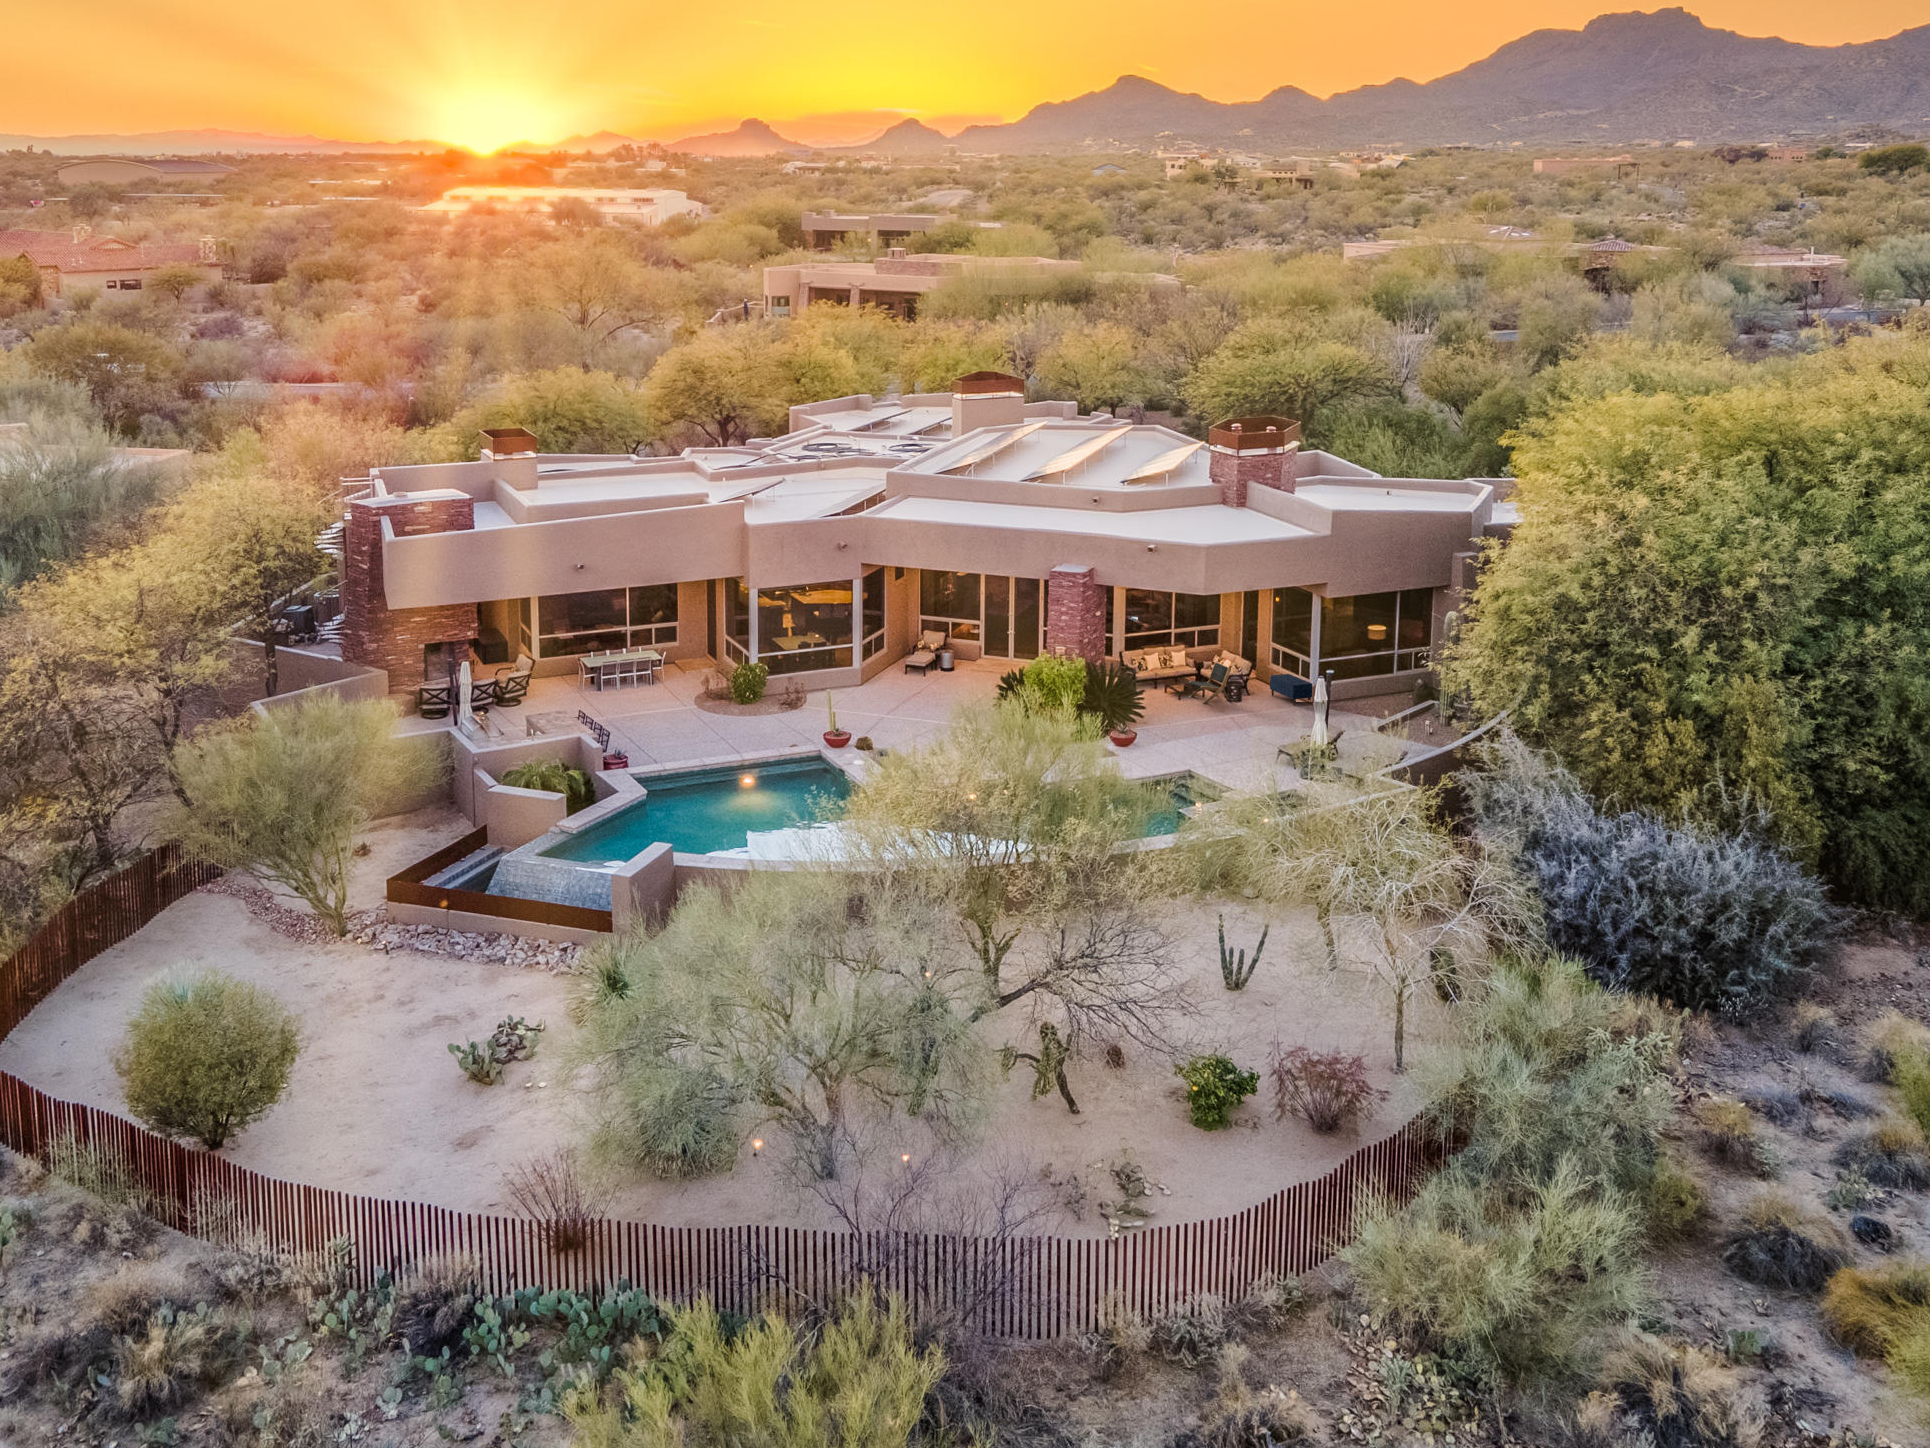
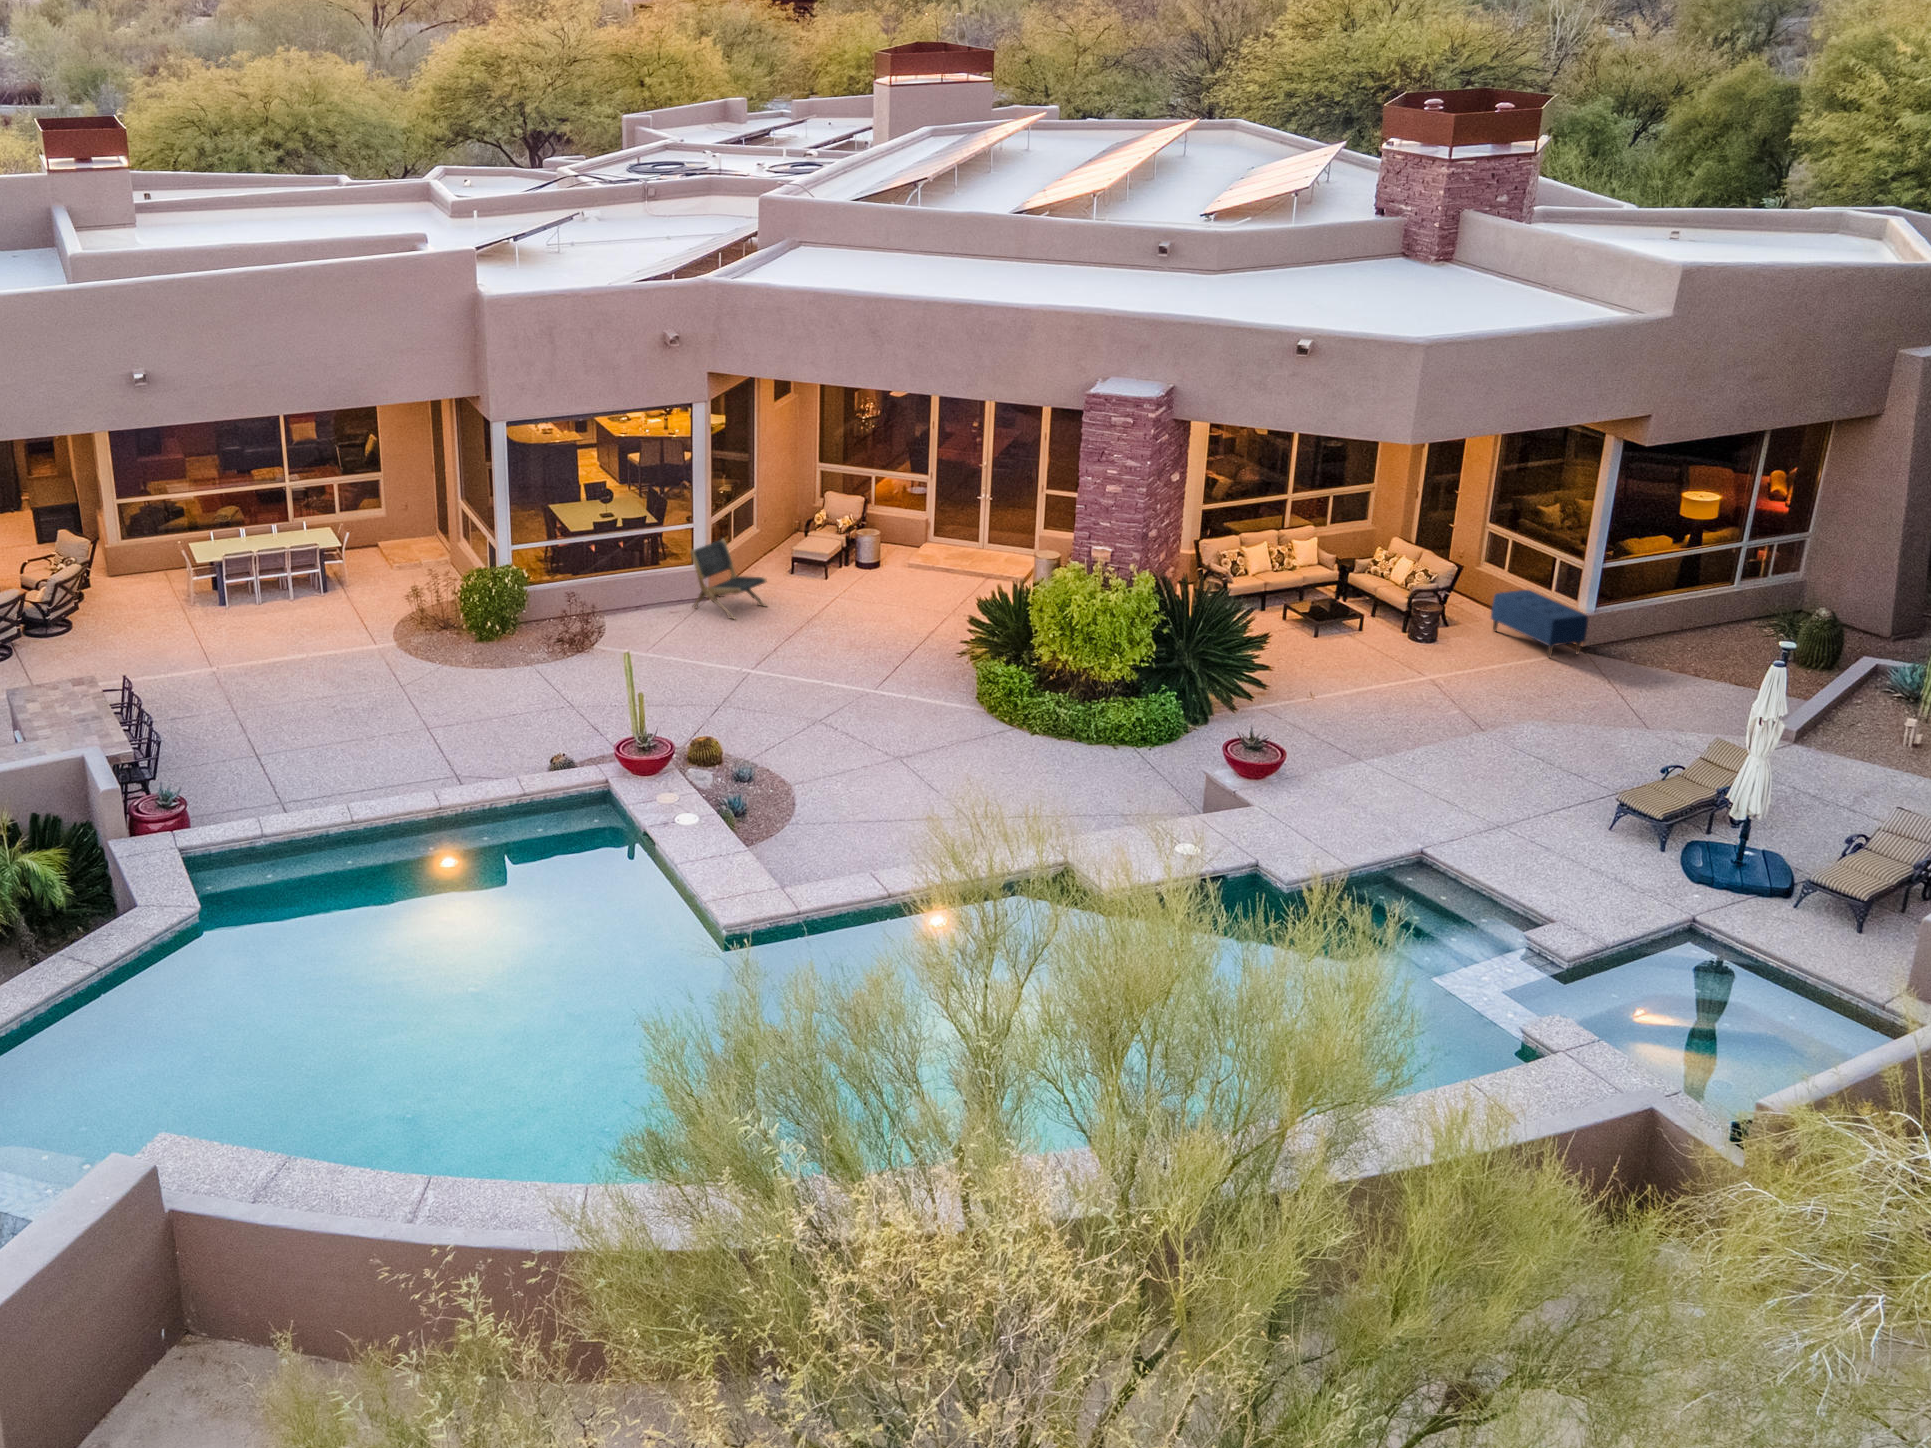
lounge chair: present [1189,662,1231,704] -> present [690,539,767,620]

